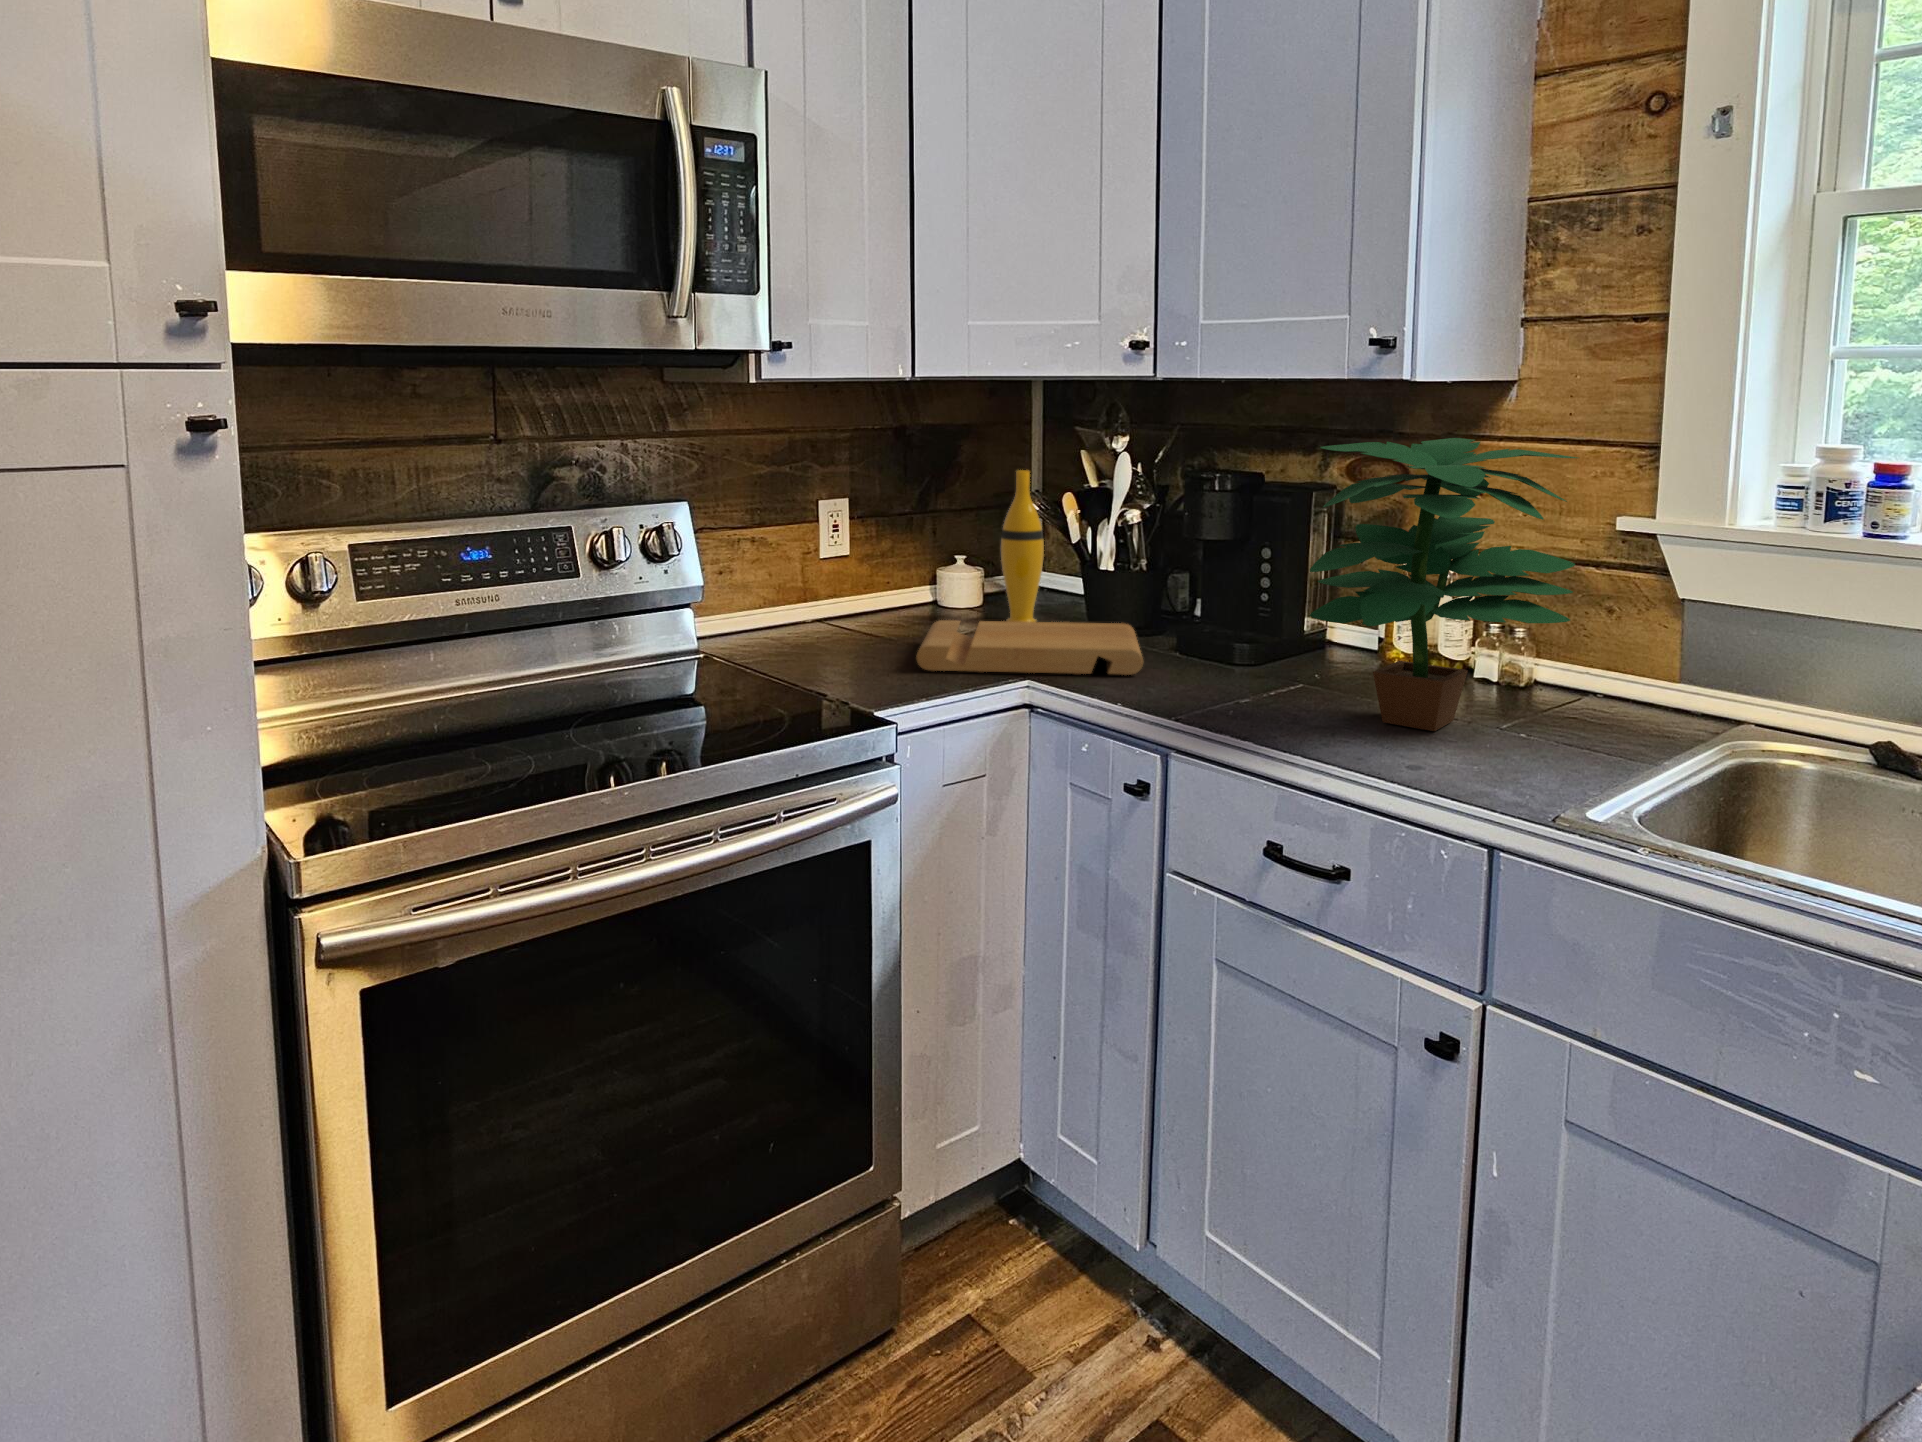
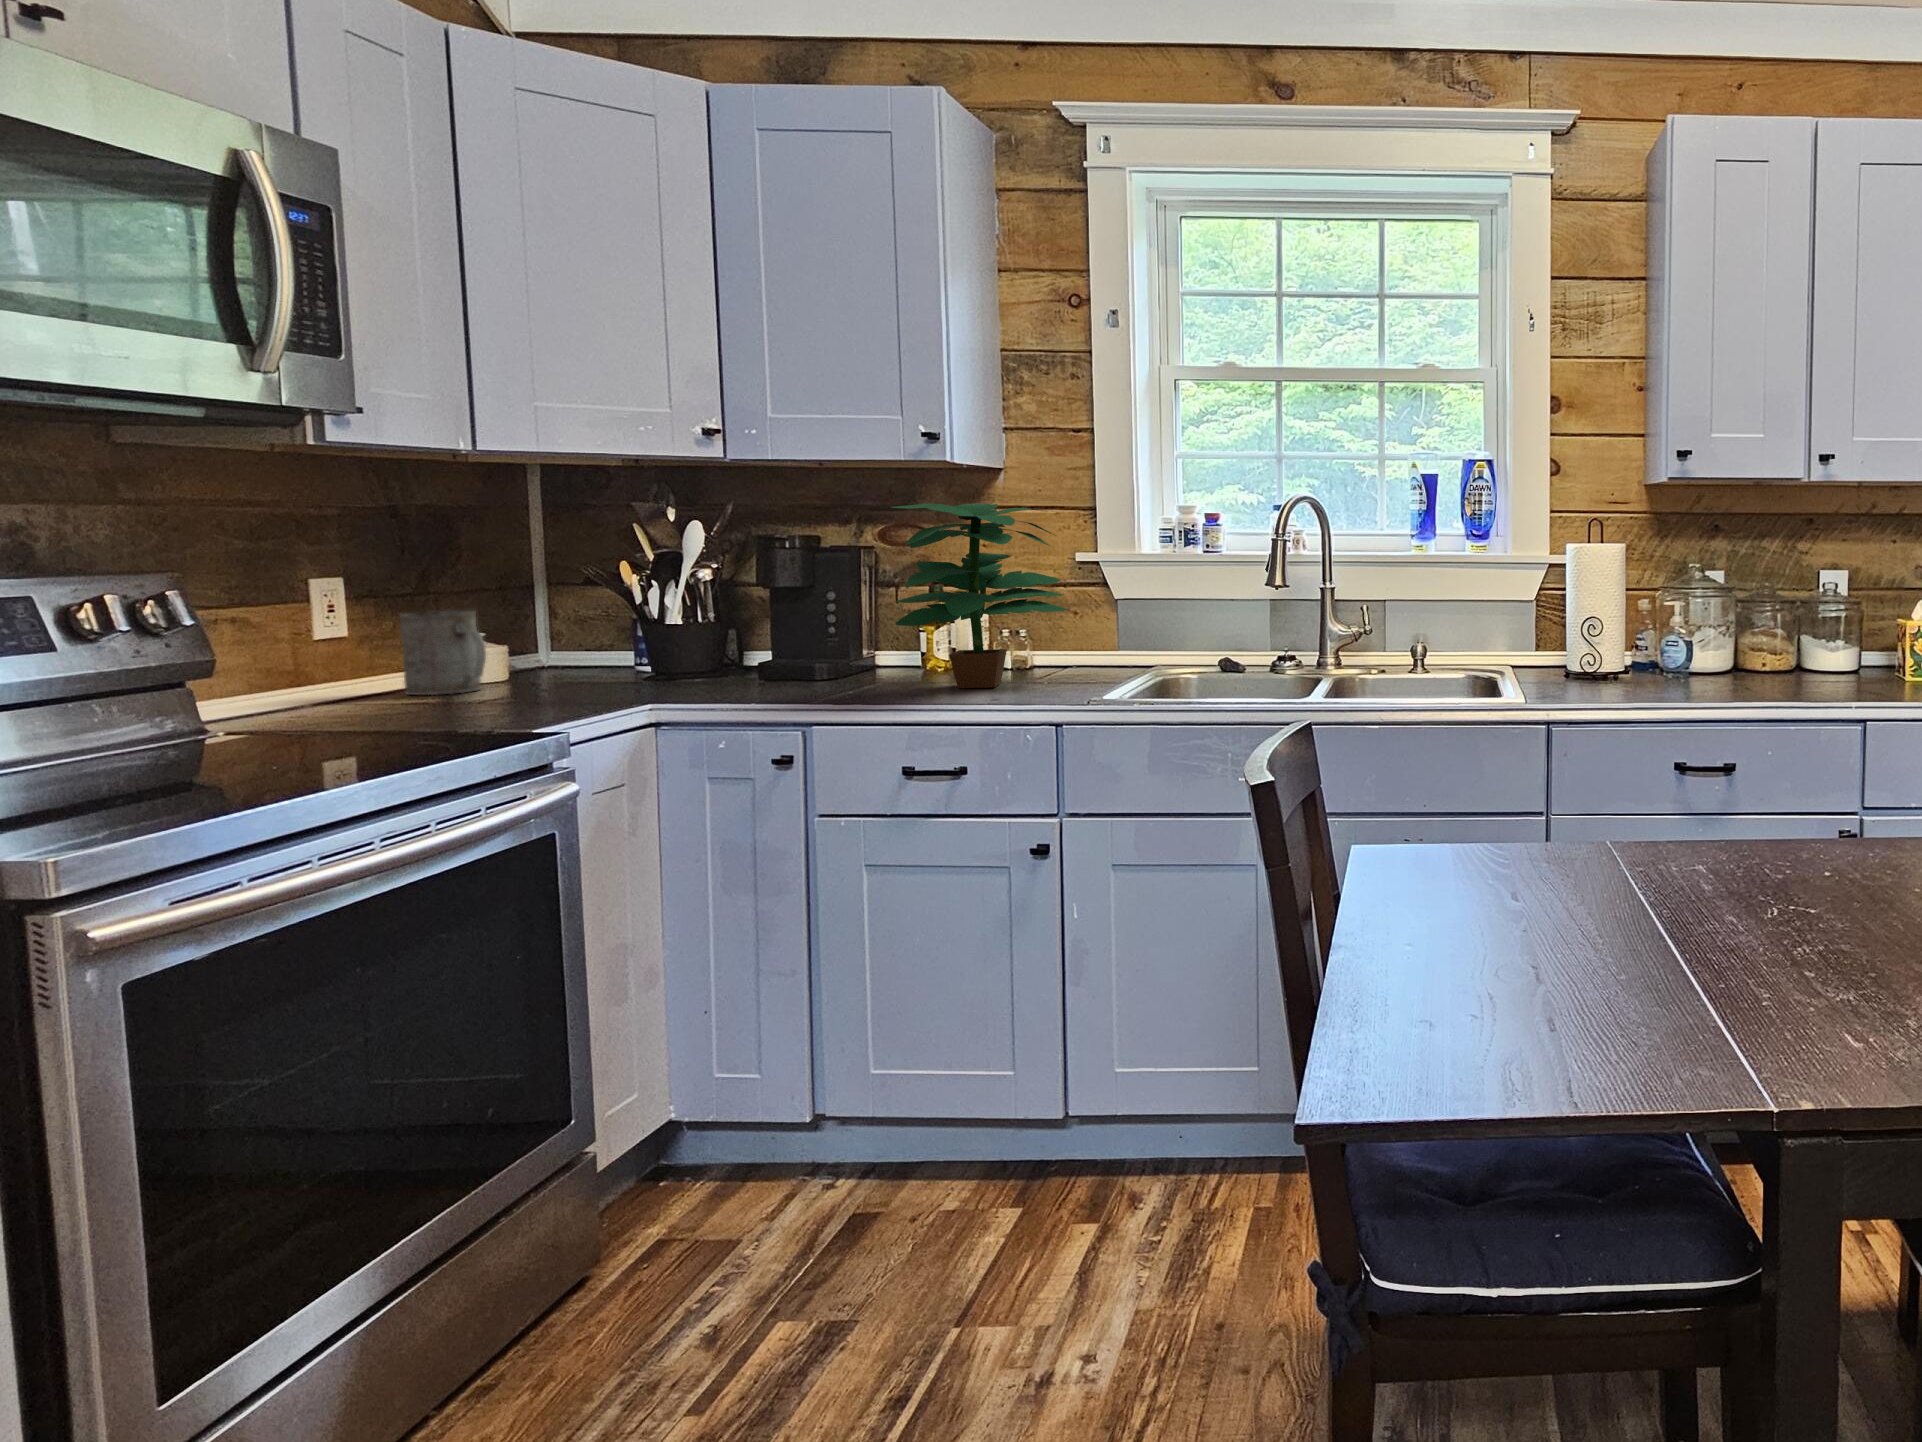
vase: present [1001,470,1044,622] -> none [547,543,596,681]
mug: none [875,539,936,628] -> present [400,611,486,695]
cutting board: present [916,620,1143,675] -> none [500,662,750,708]

